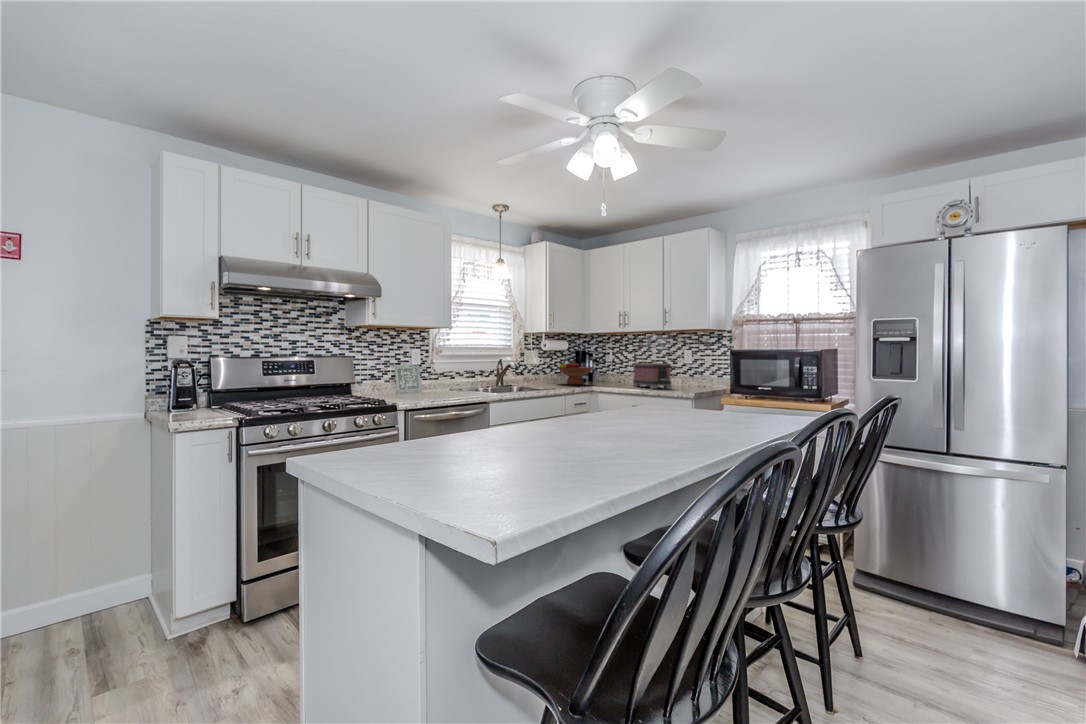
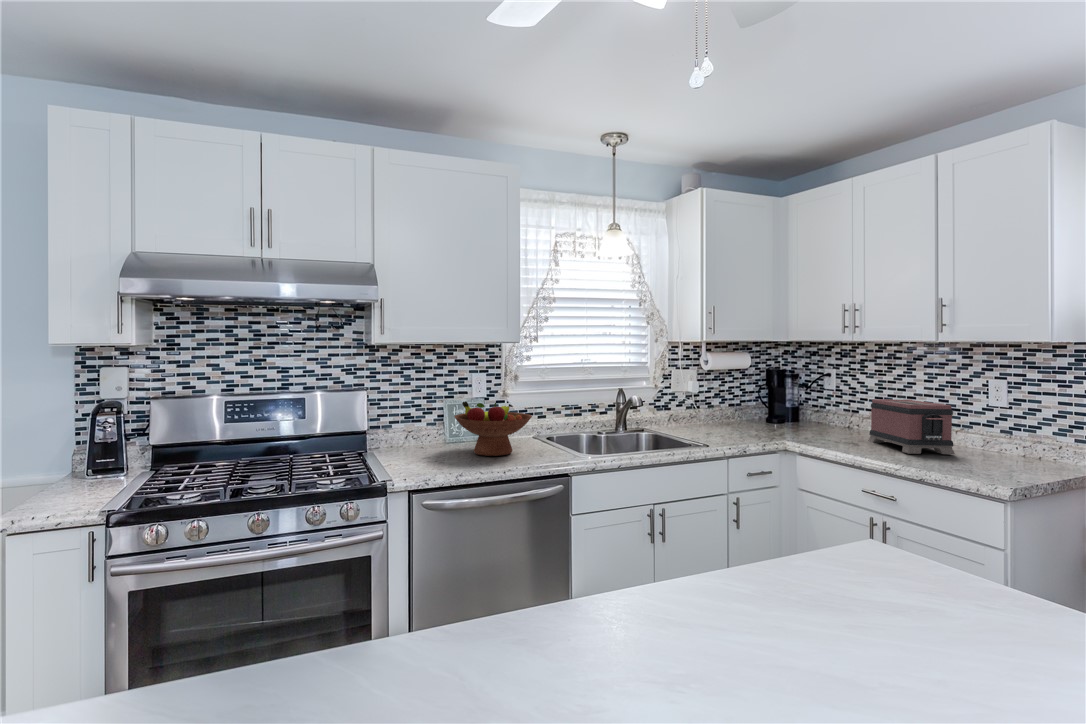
fruit bowl: present [558,361,593,385] -> present [454,401,532,456]

